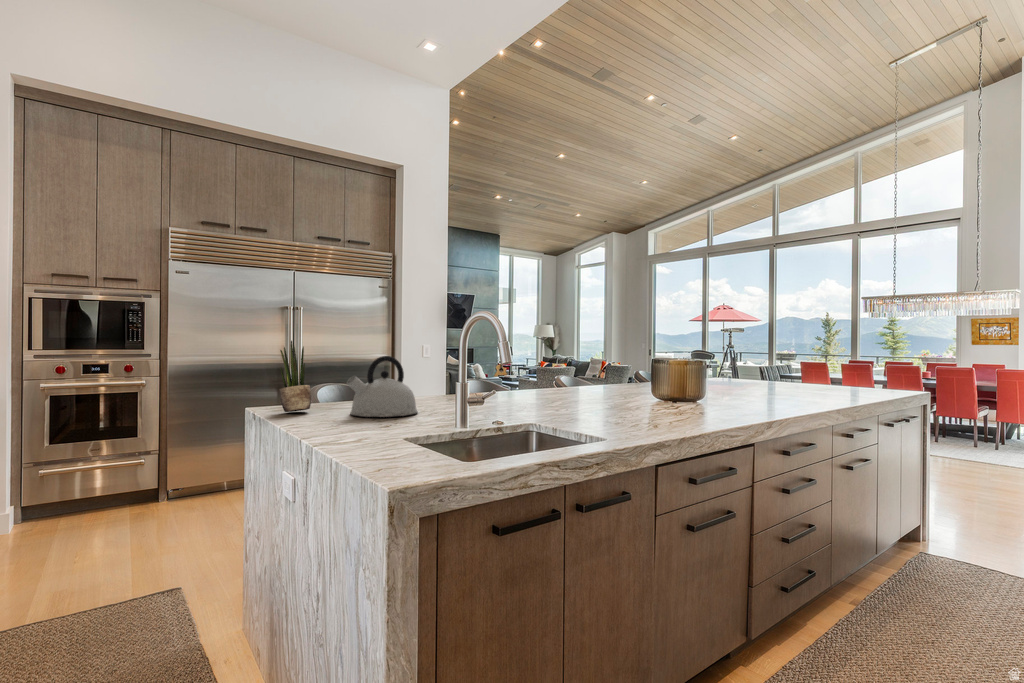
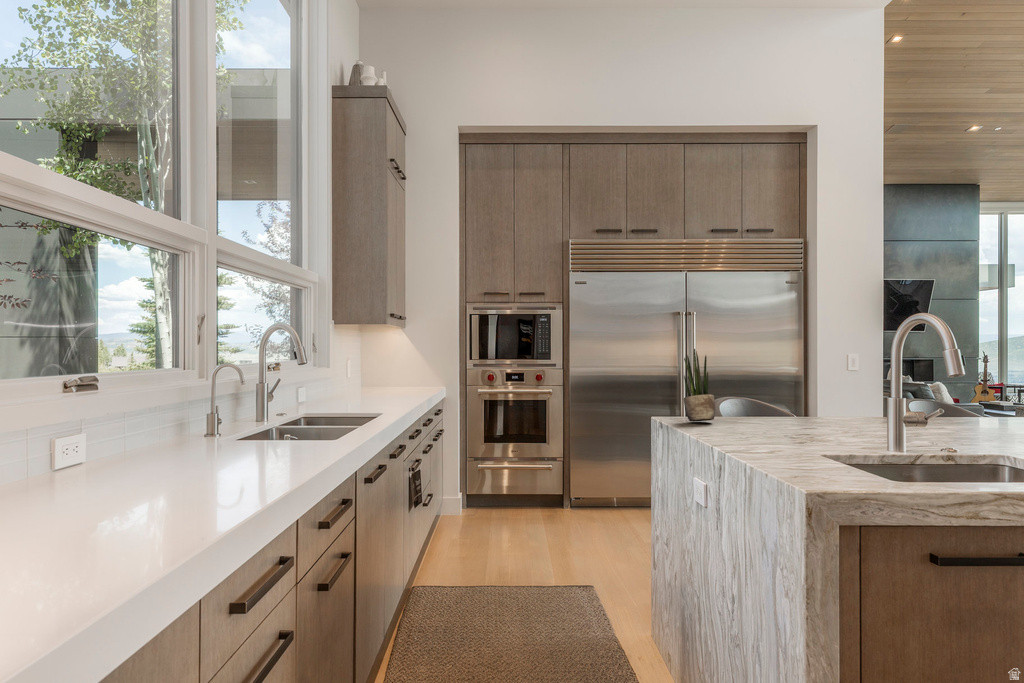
kettle: present [347,356,417,417] -> none [753,365,837,432]

